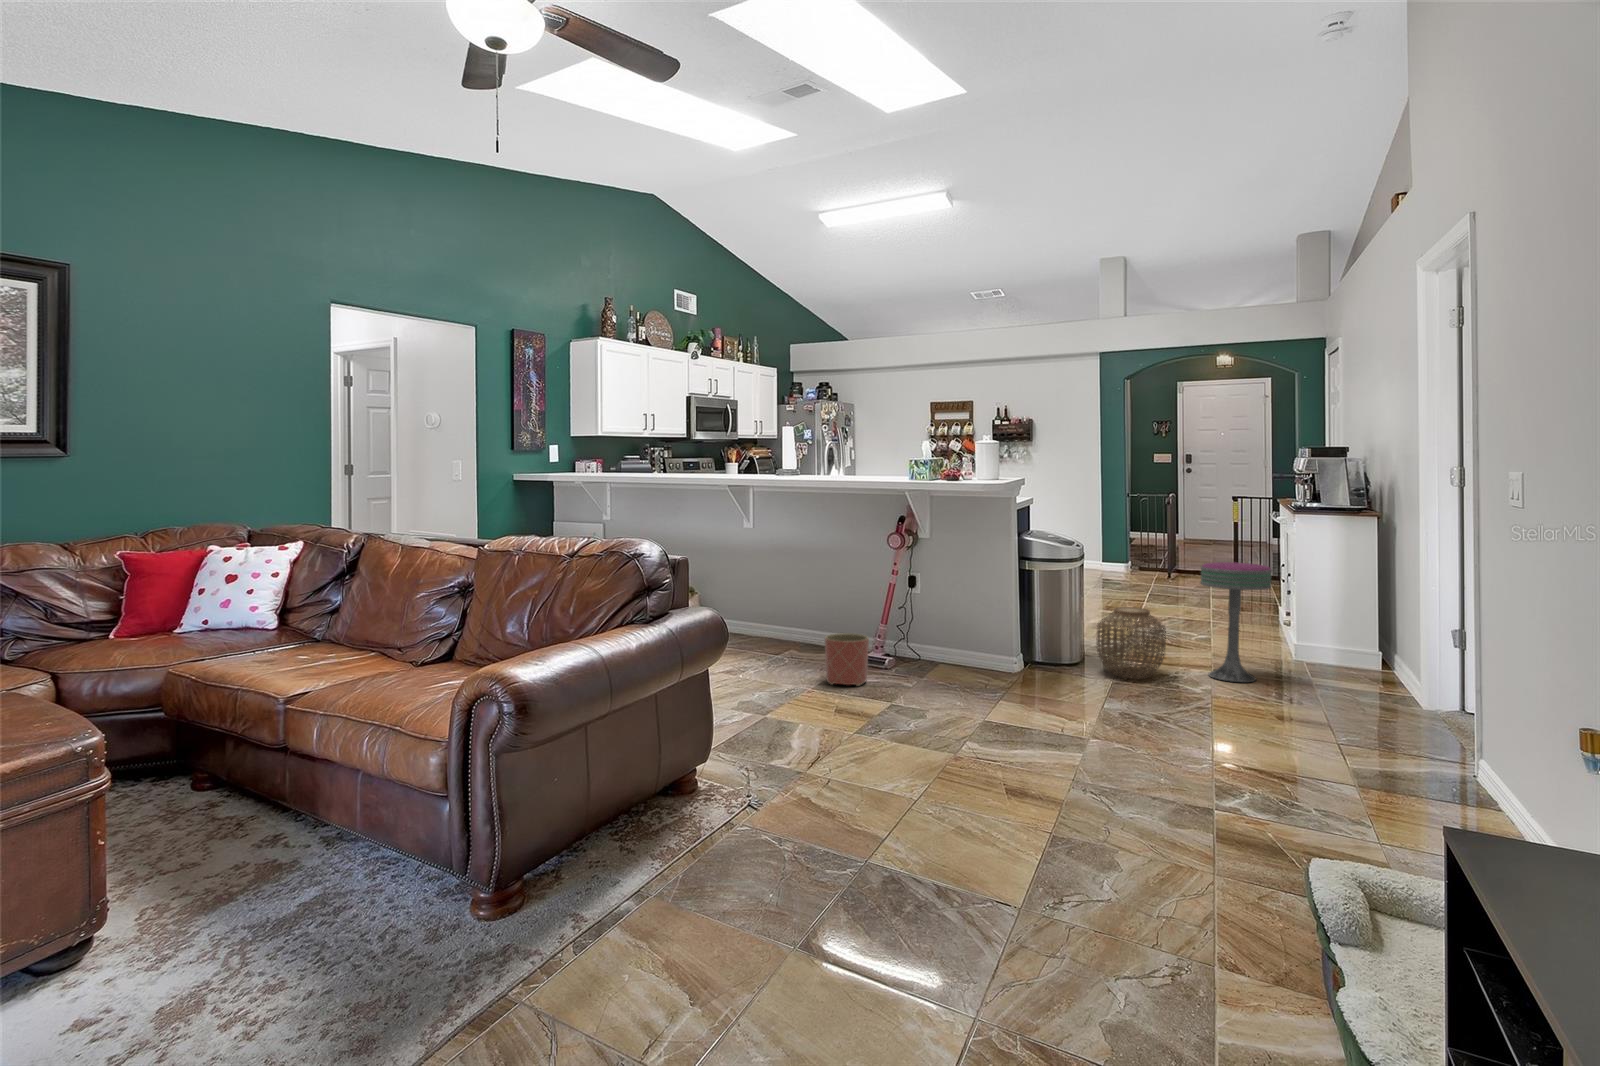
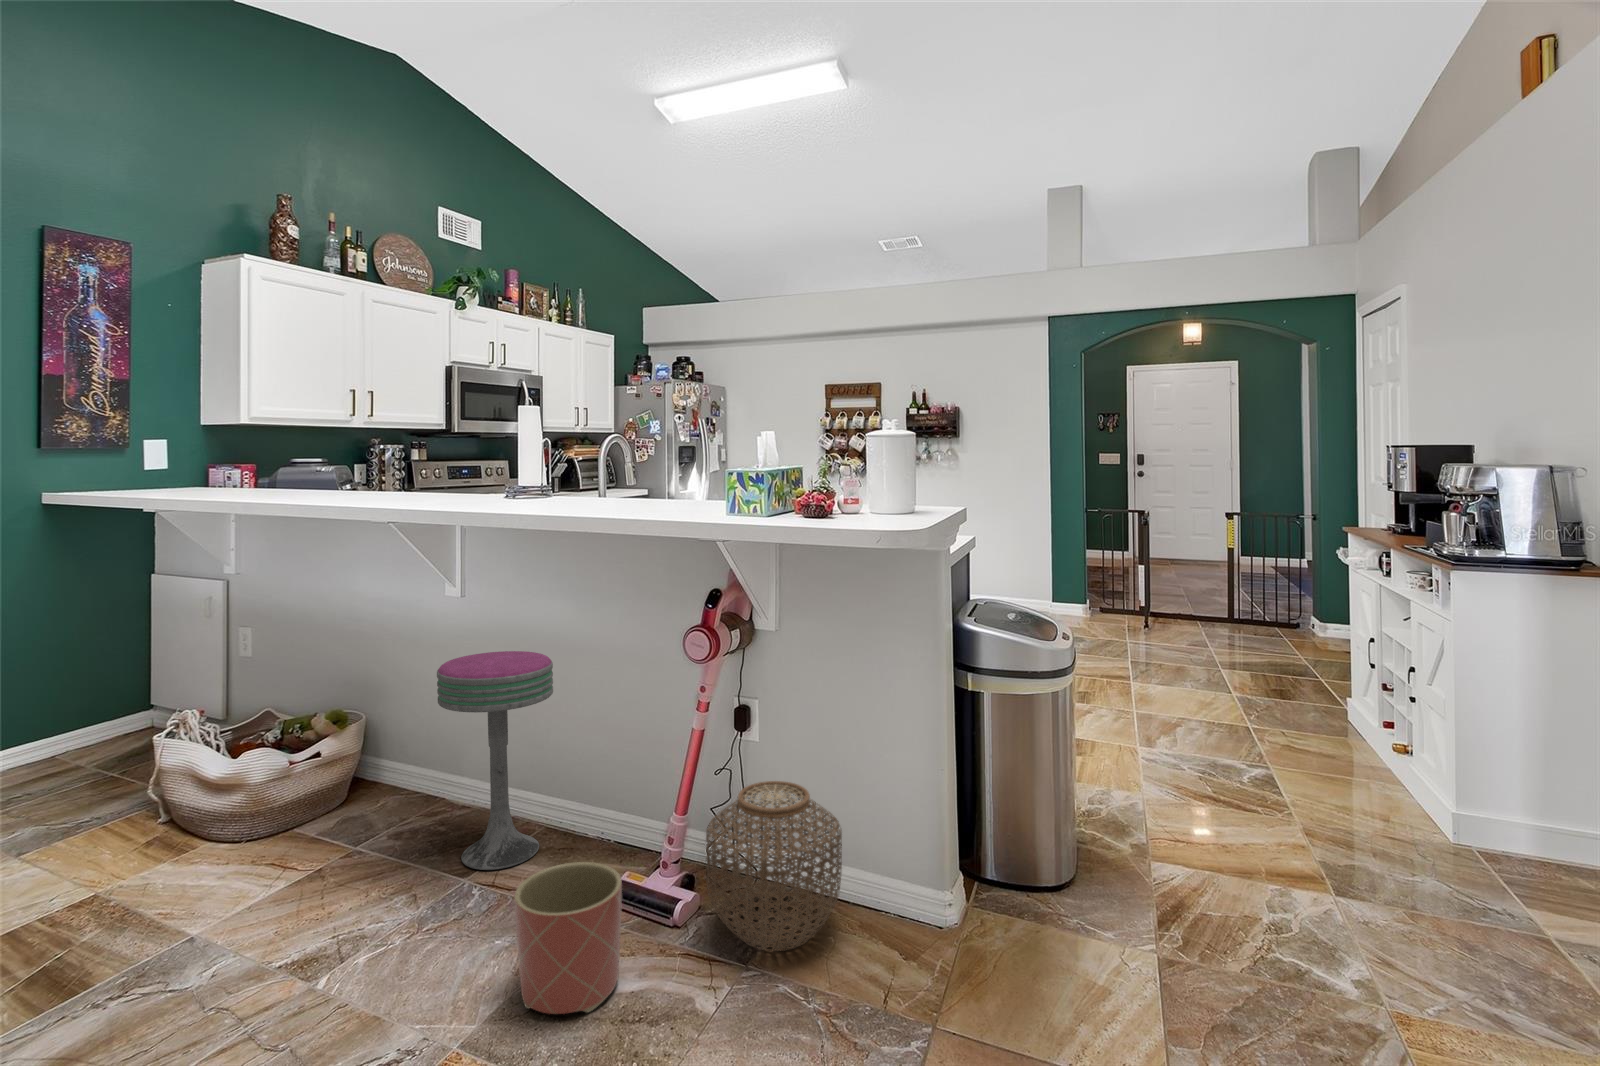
bar stool: present [1200,562,1272,682] -> present [437,651,553,870]
woven basket: present [1096,607,1166,679] -> present [706,781,842,951]

